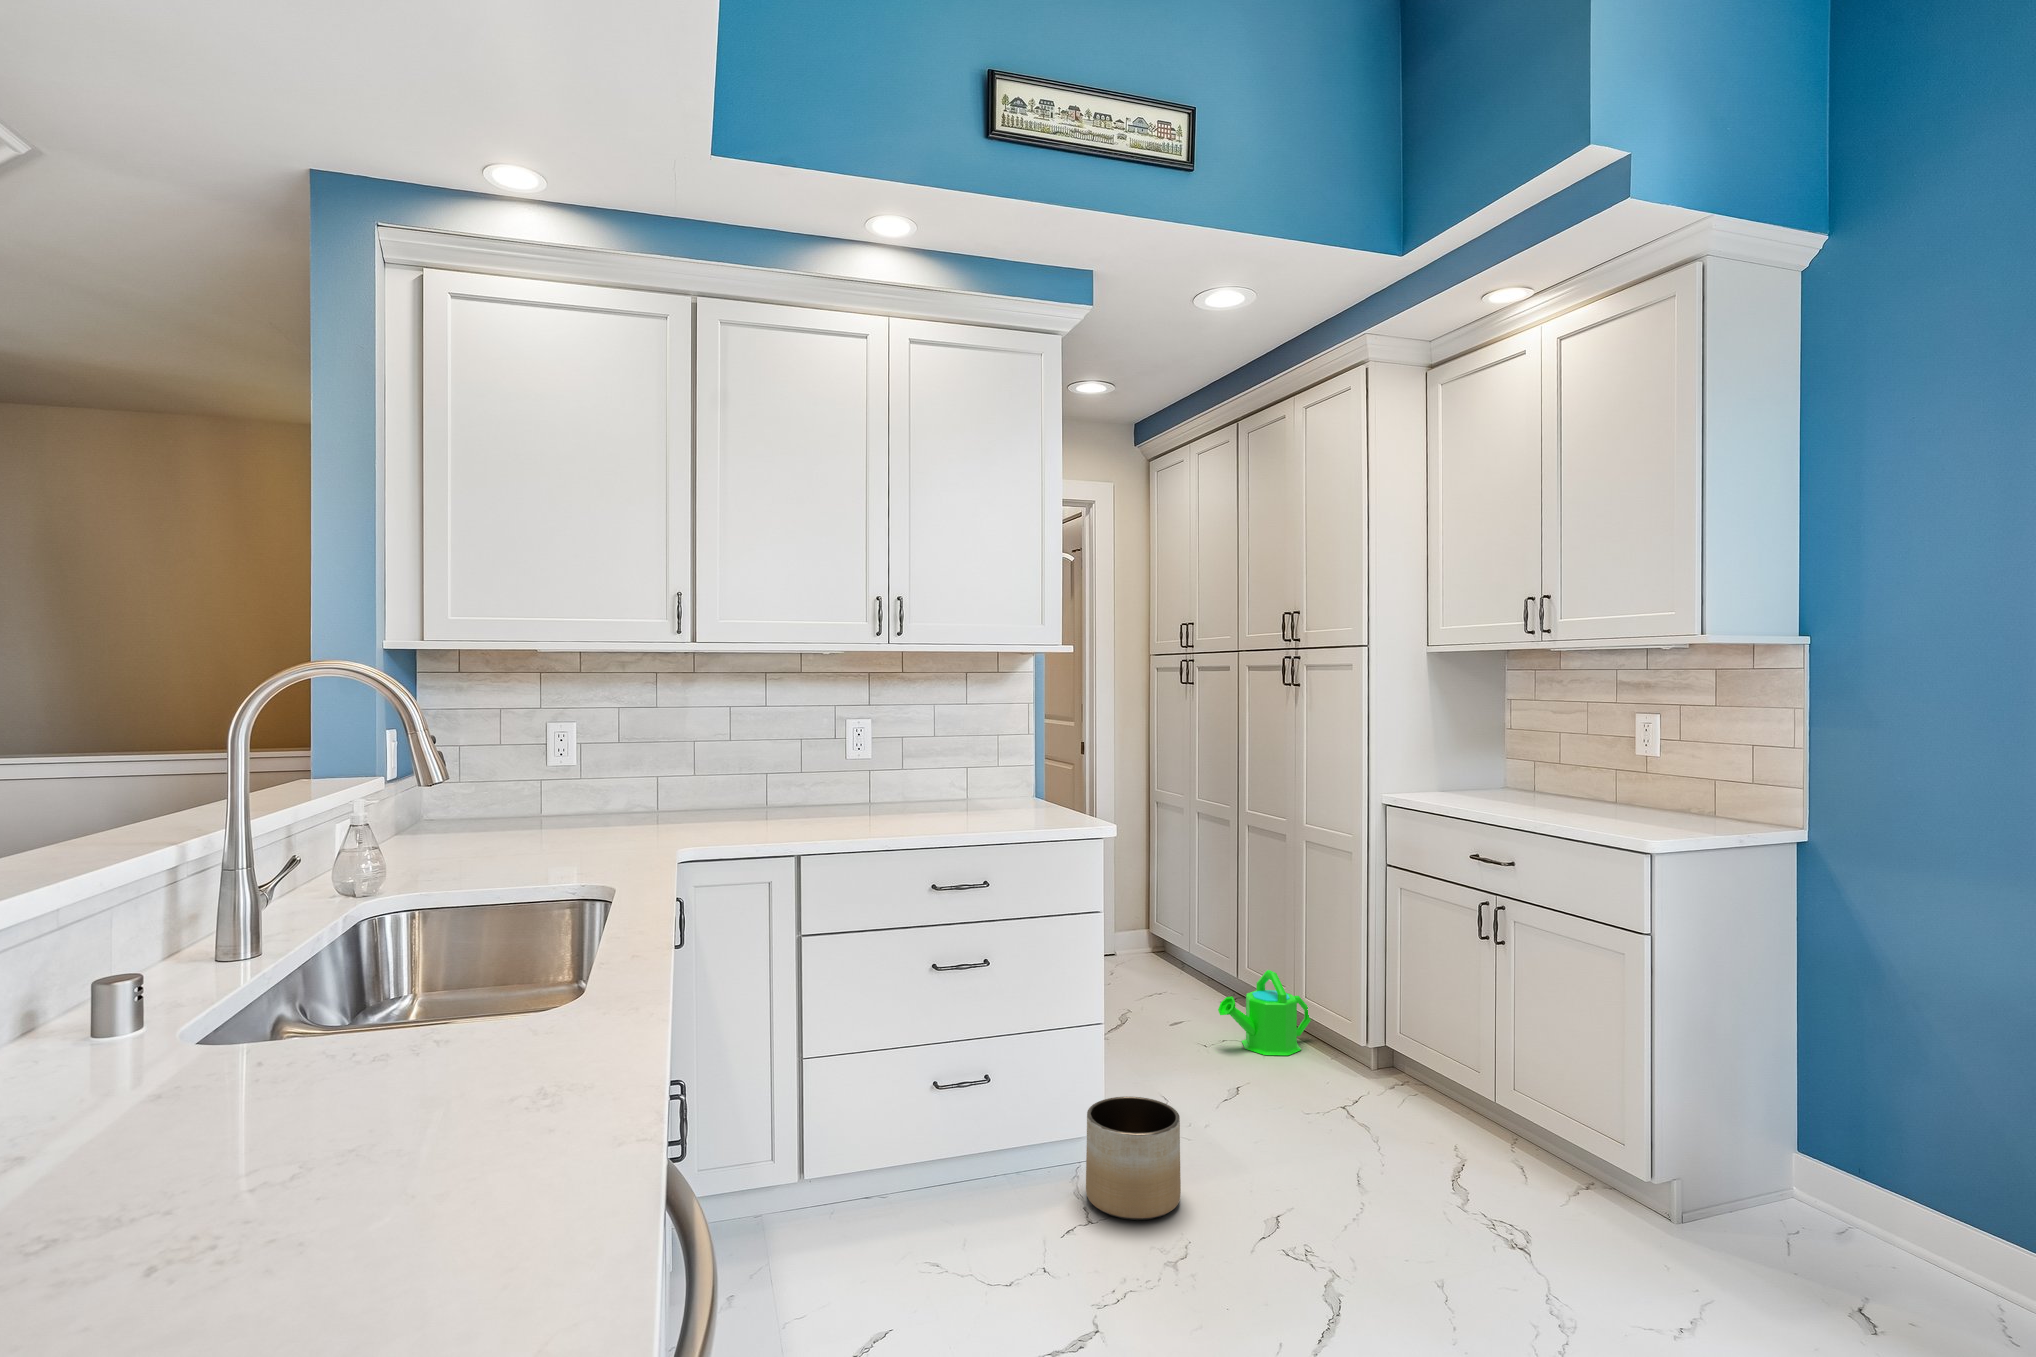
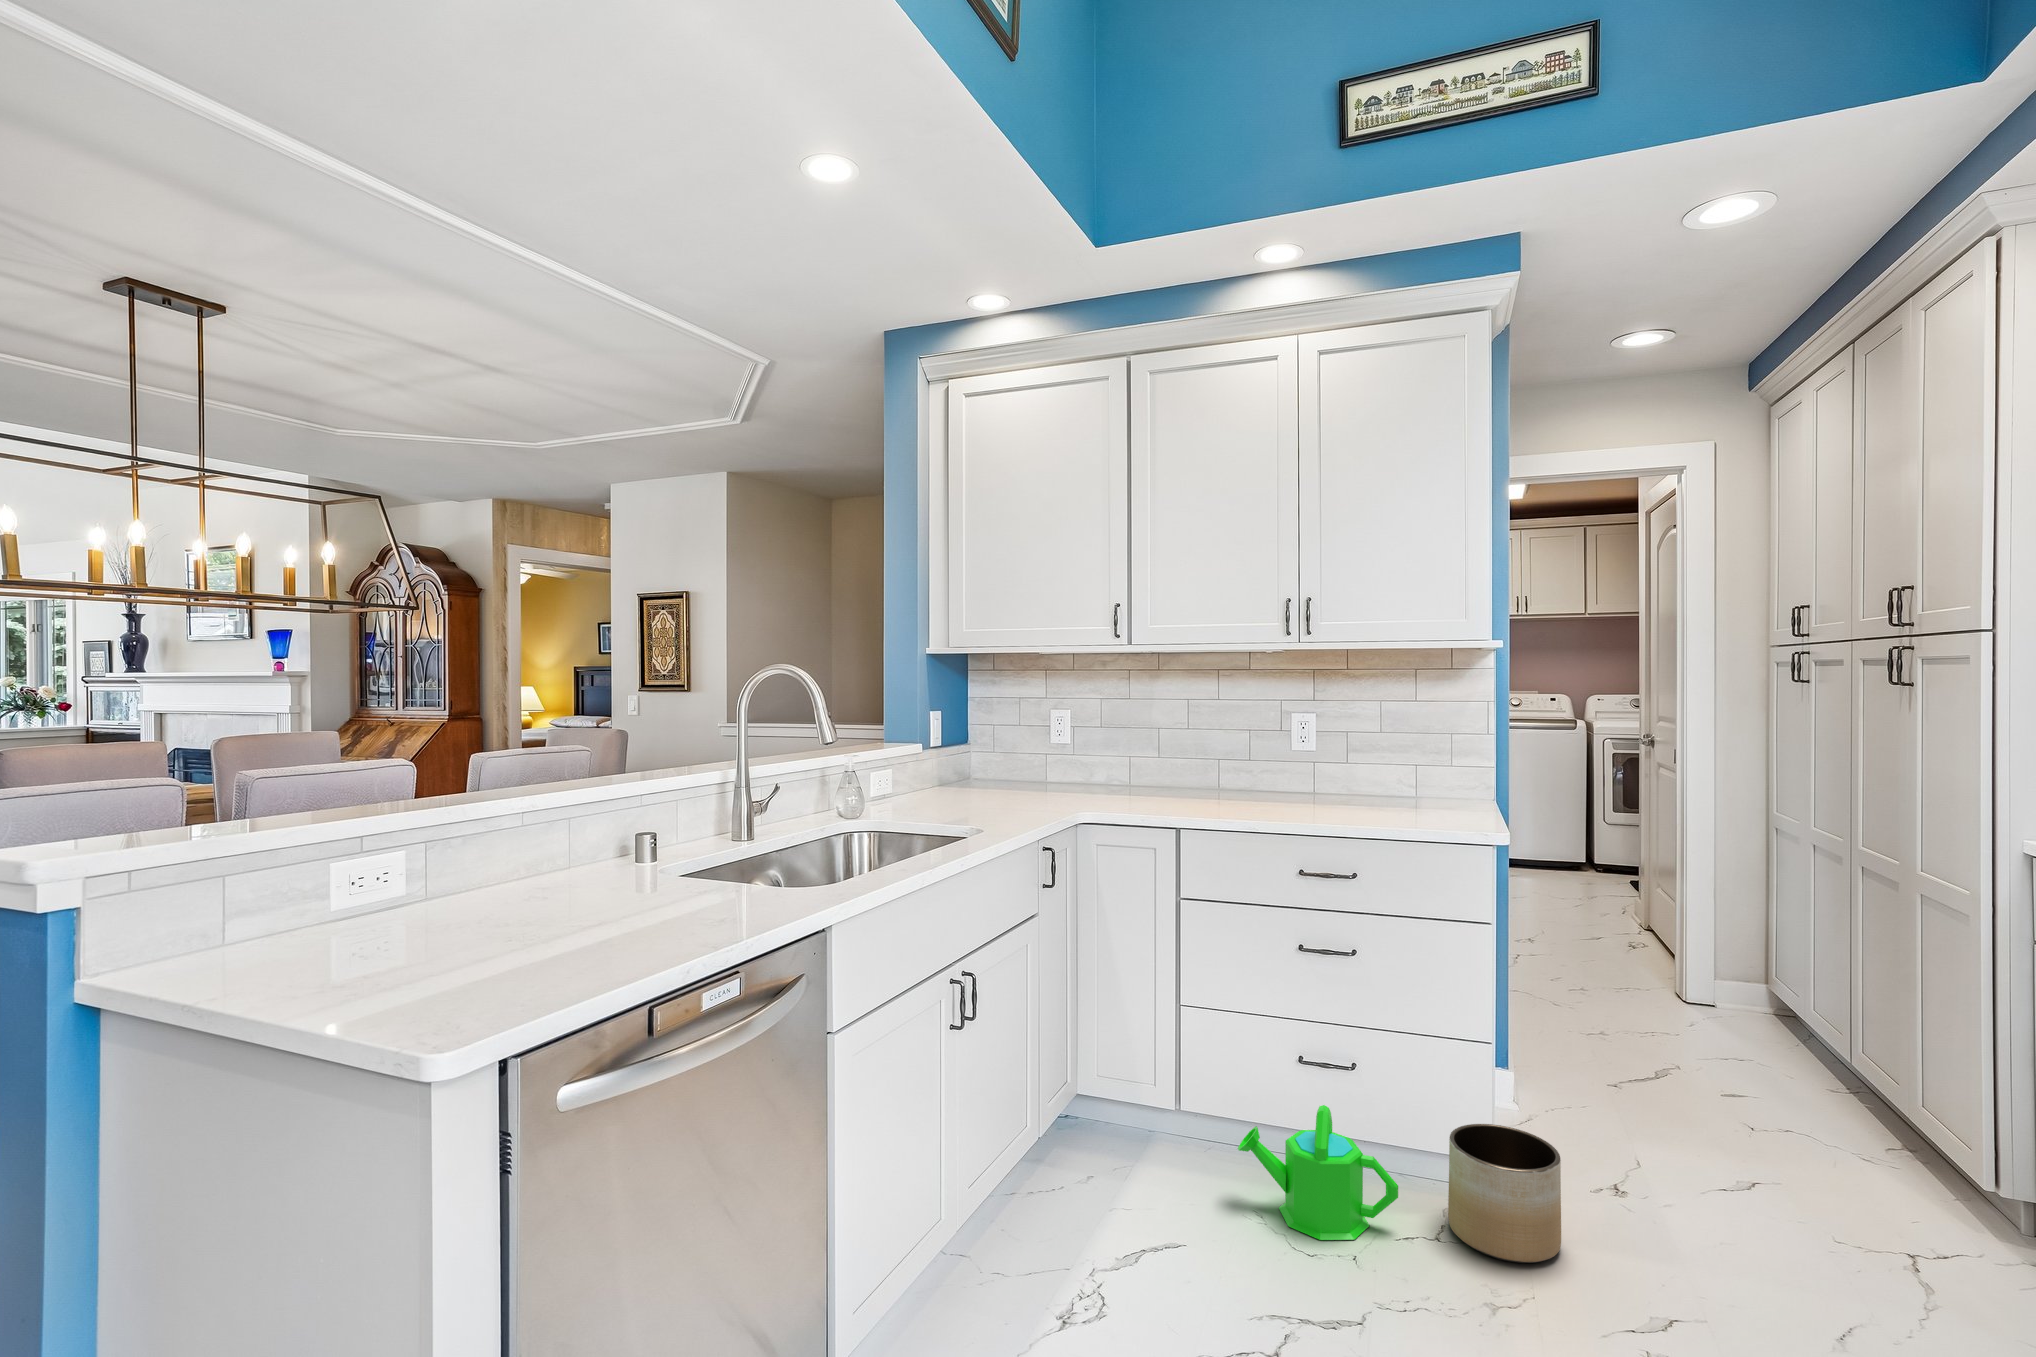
watering can: present [1218,970,1311,1056] -> present [1238,1105,1398,1240]

